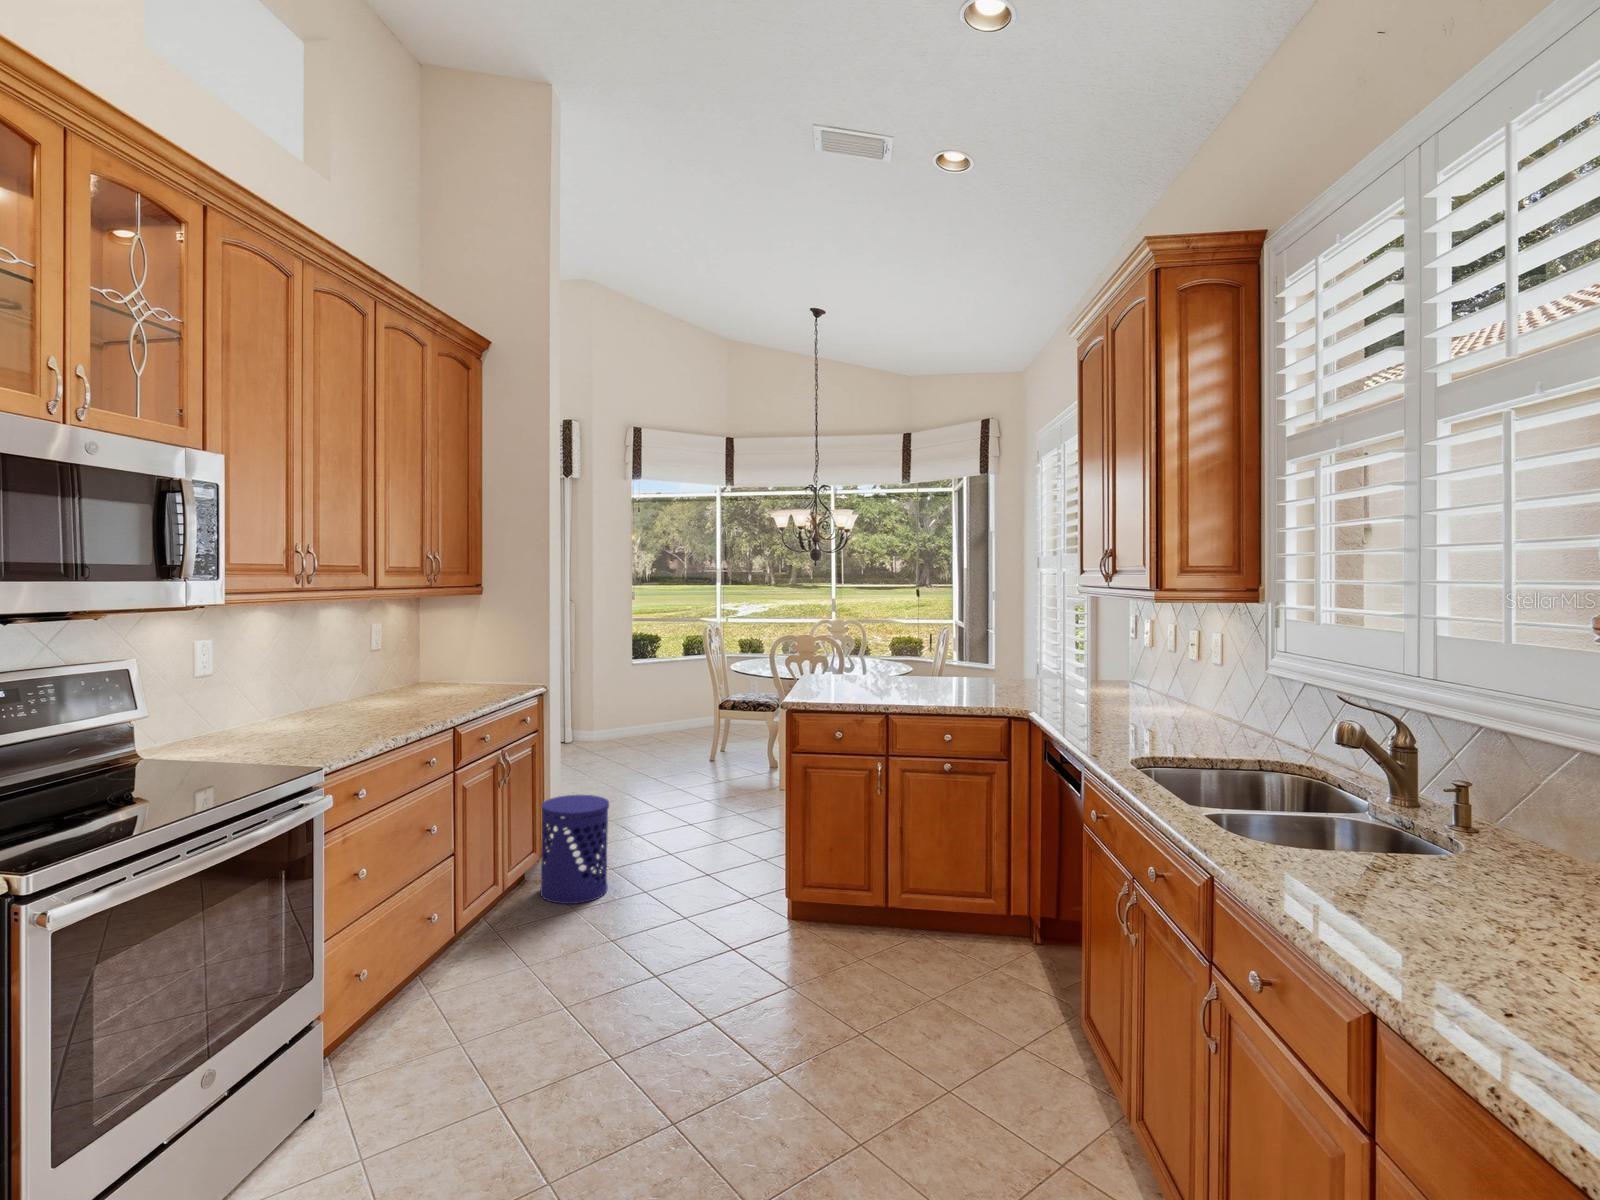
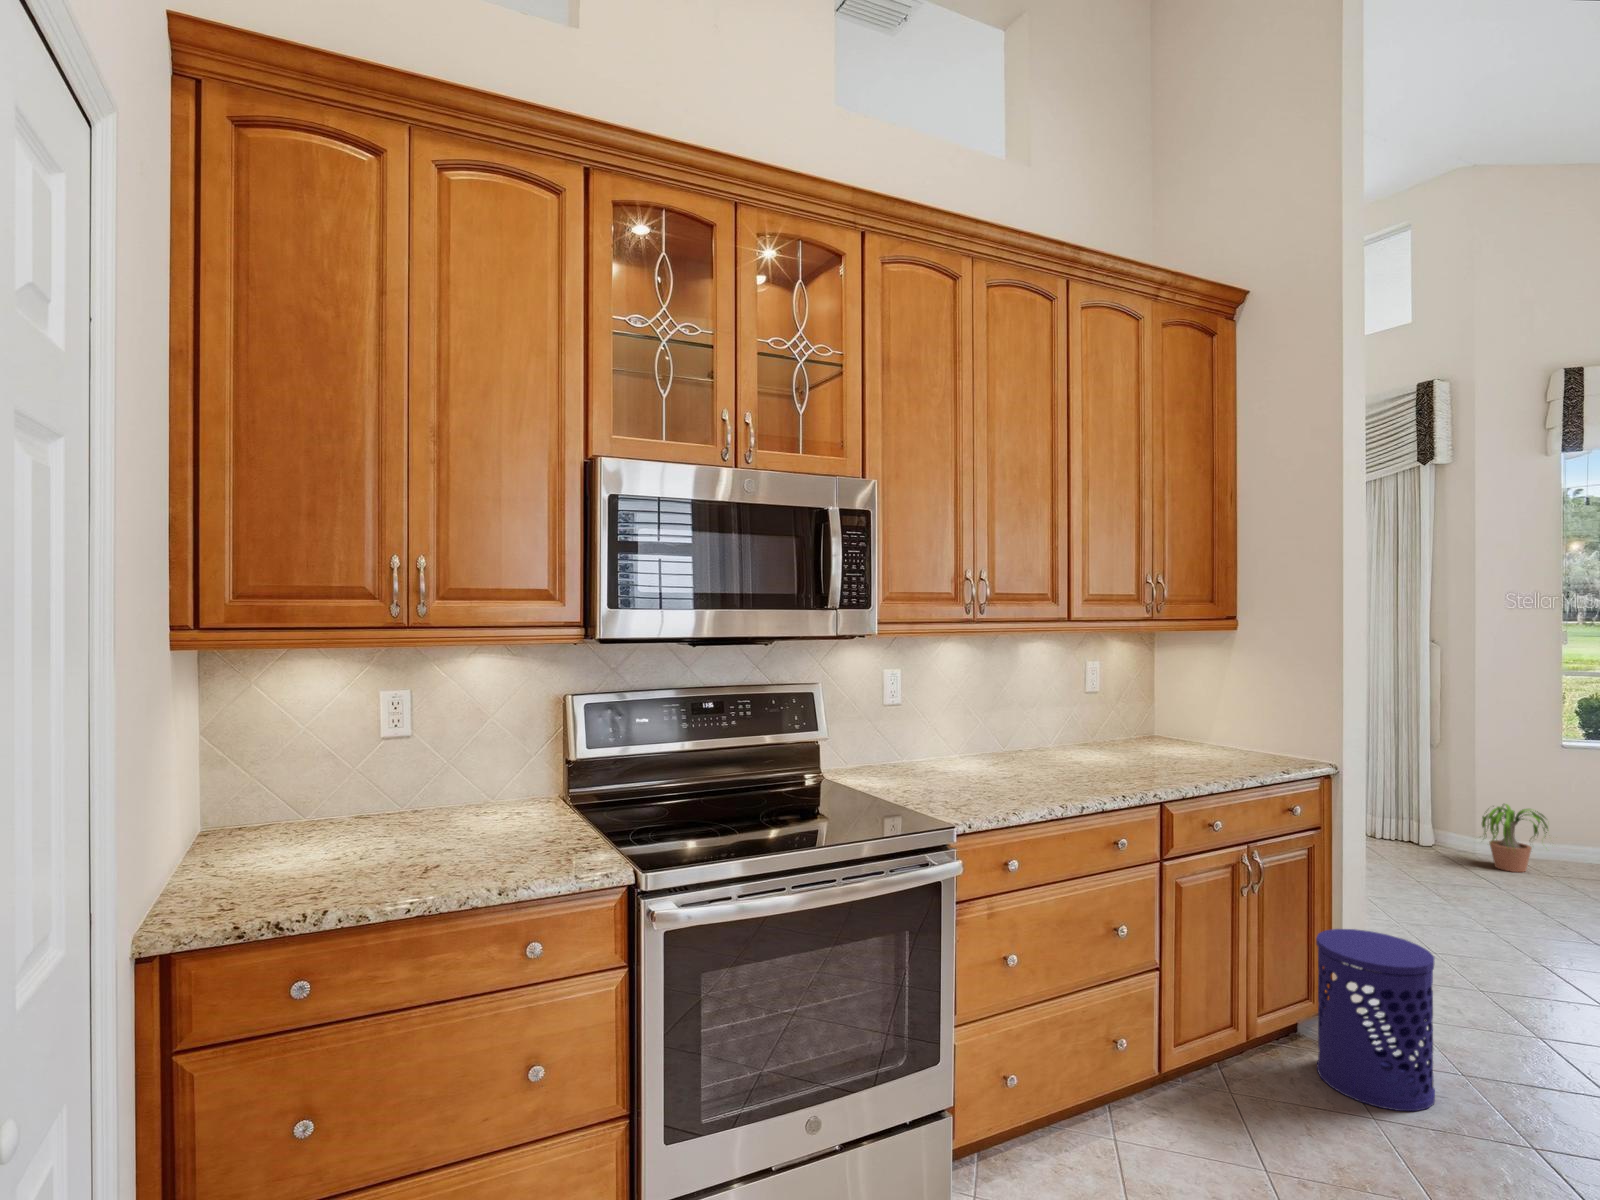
potted plant: none [587,706,632,750] -> present [1482,804,1548,872]

